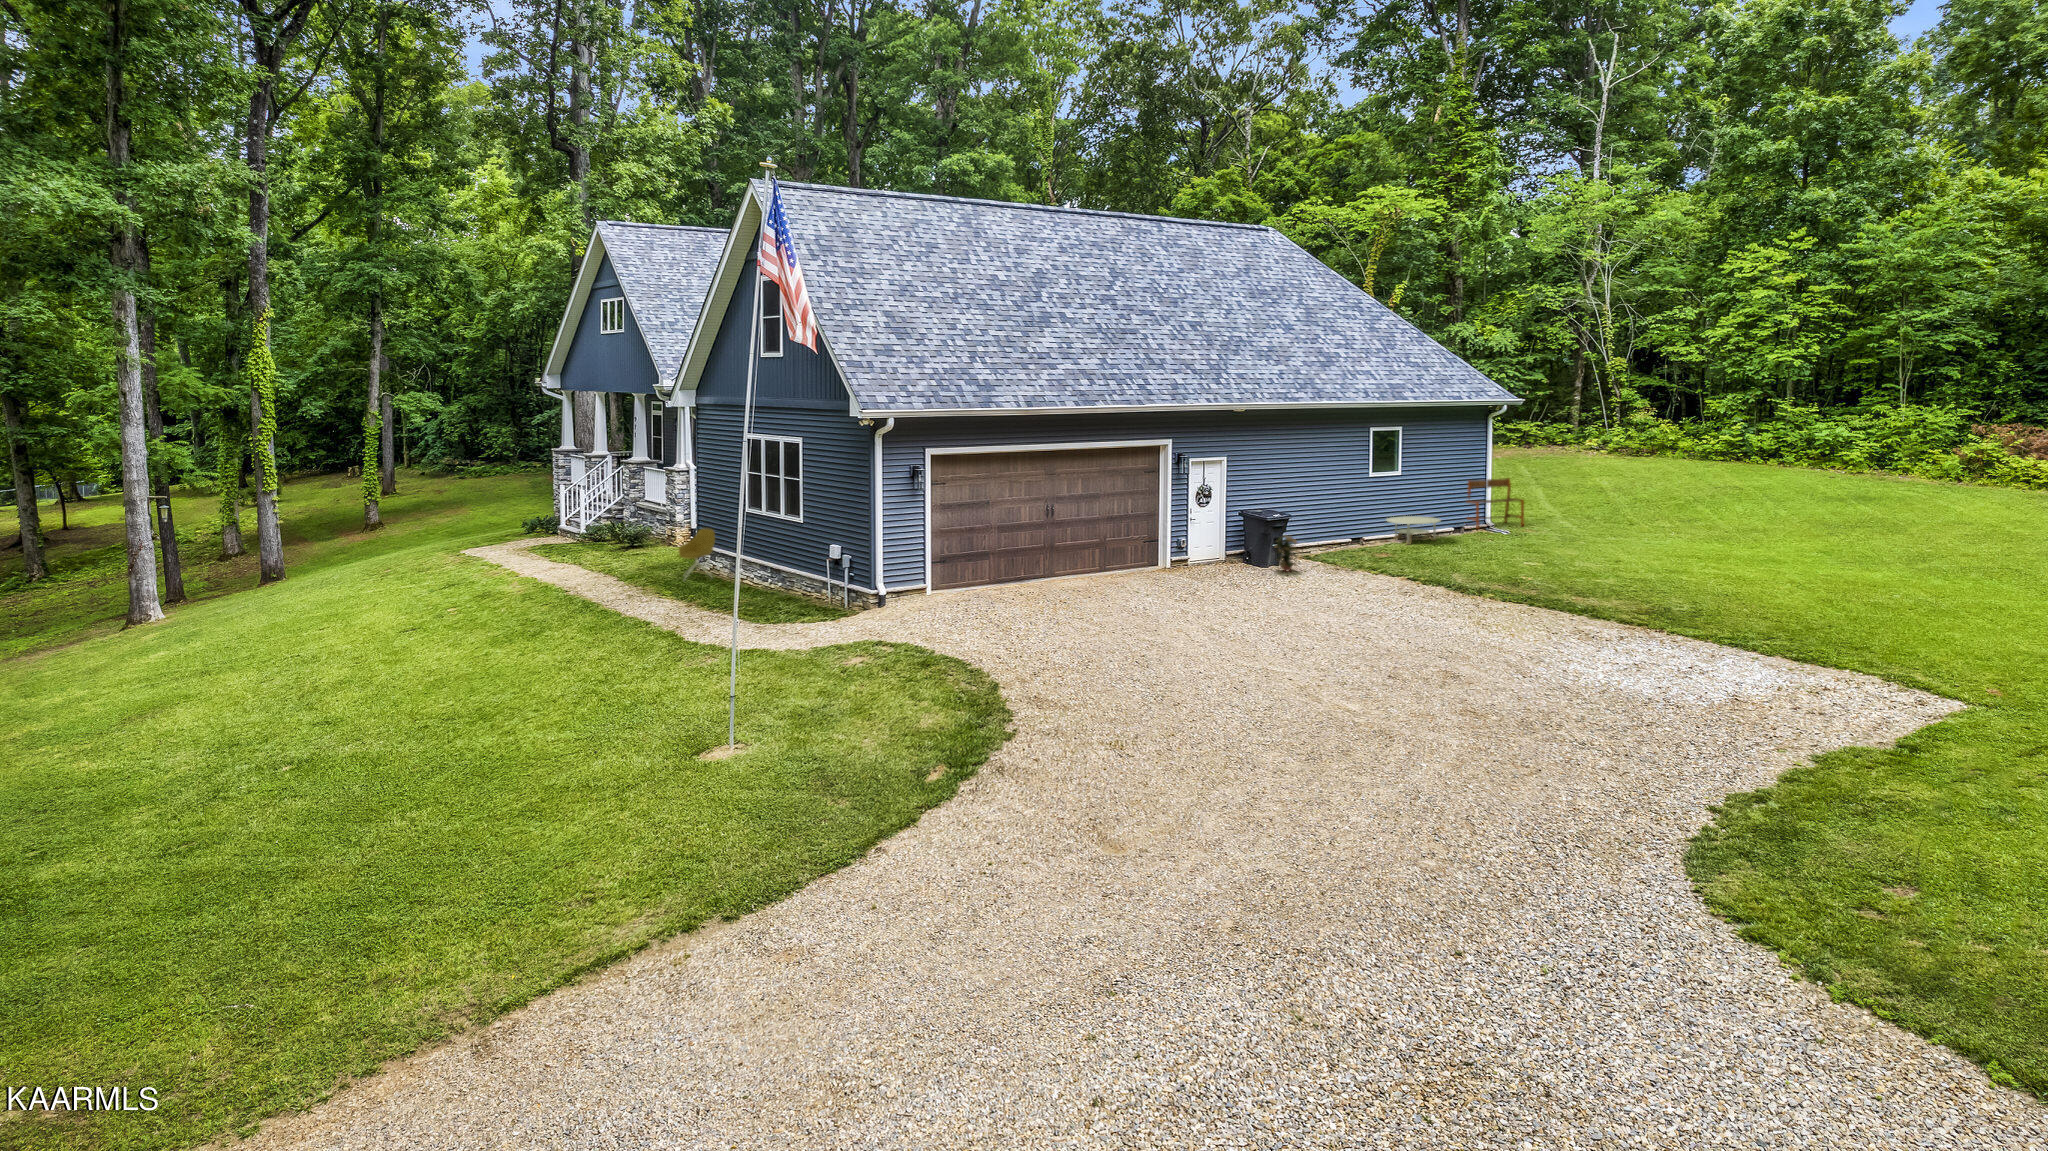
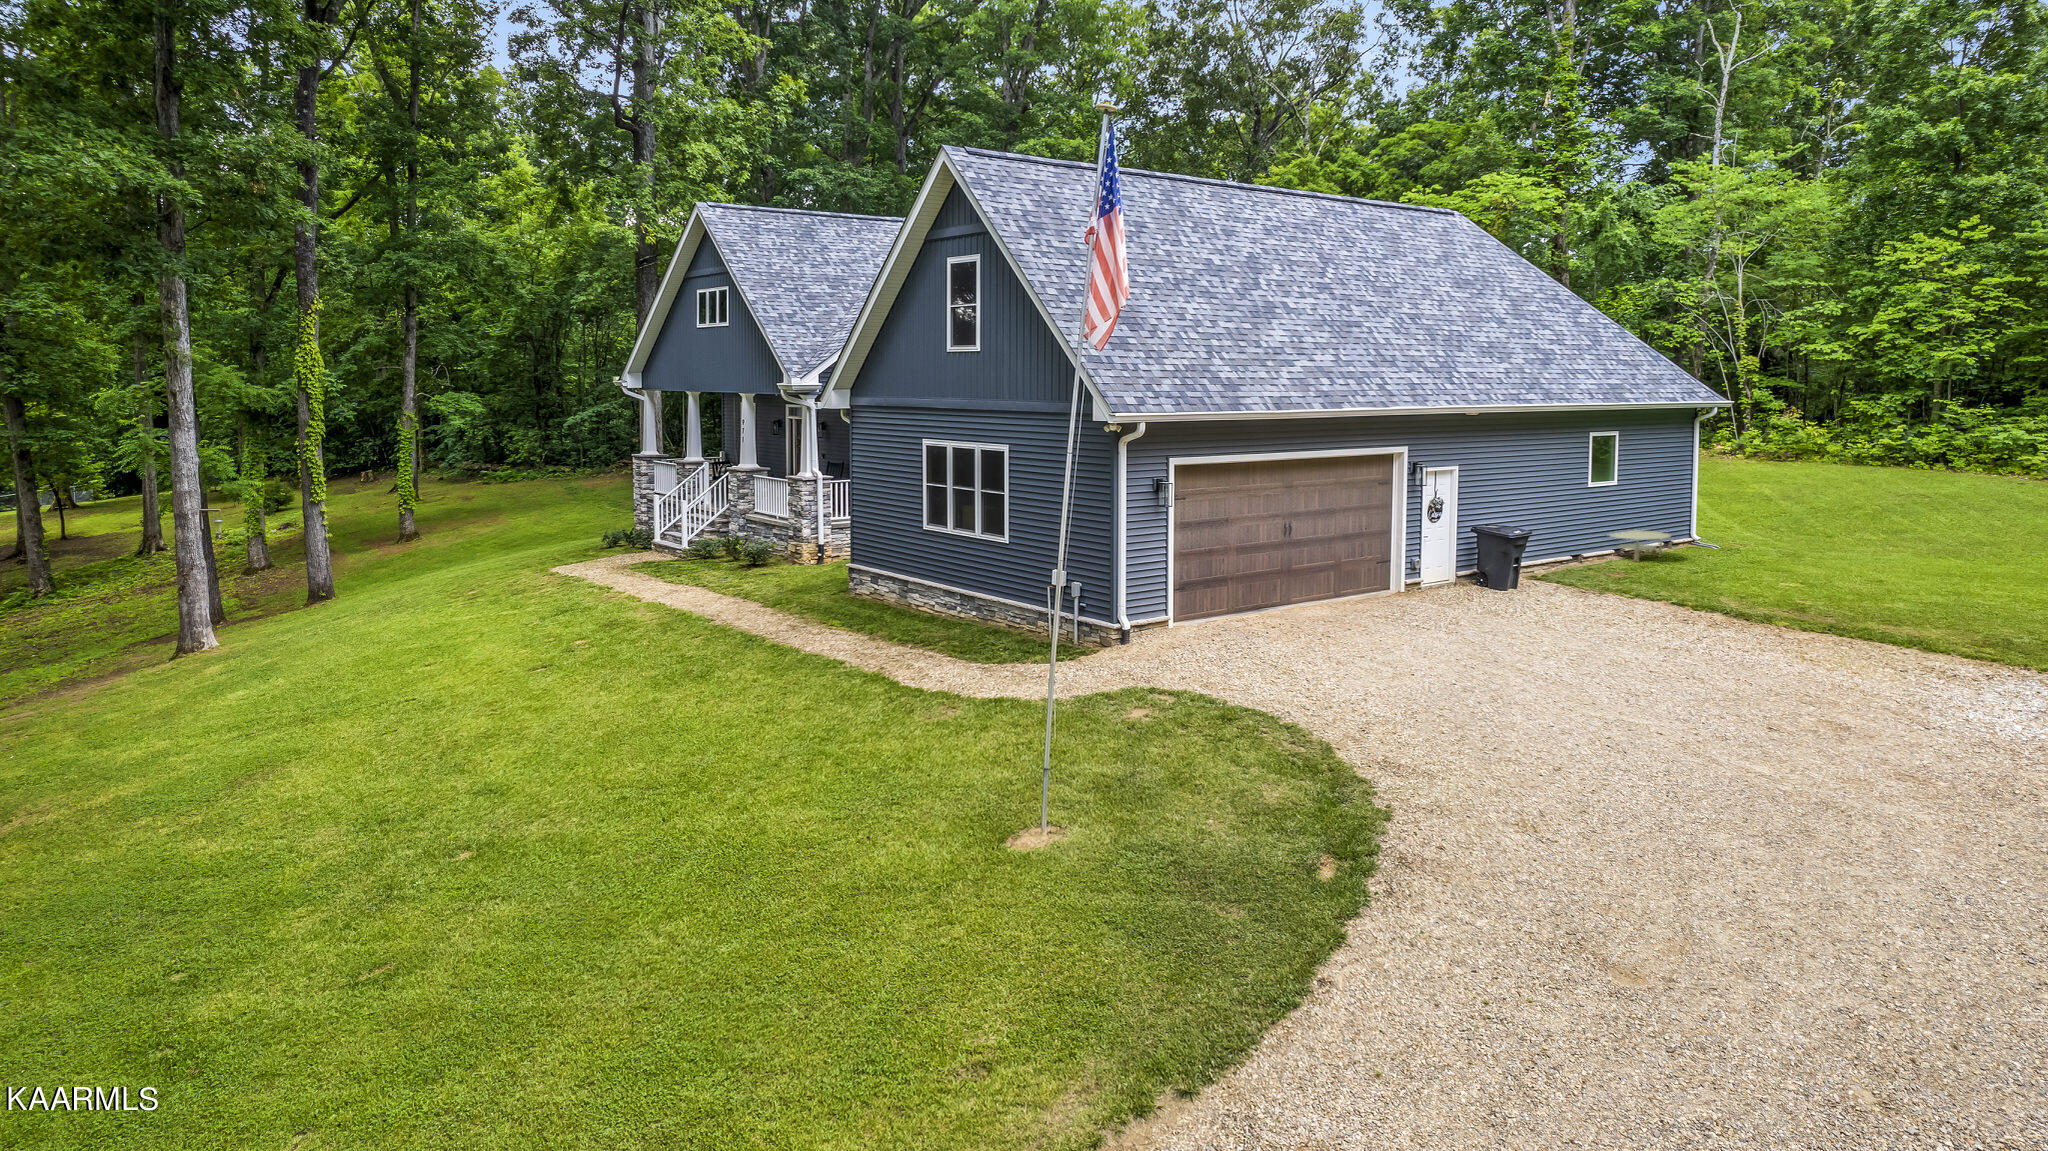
bench: present [1467,478,1524,529] -> none [1672,487,1742,544]
chair: present [679,528,715,578] -> none [836,546,877,607]
decorative plant: present [1274,536,1297,571] -> none [1519,554,1551,594]

